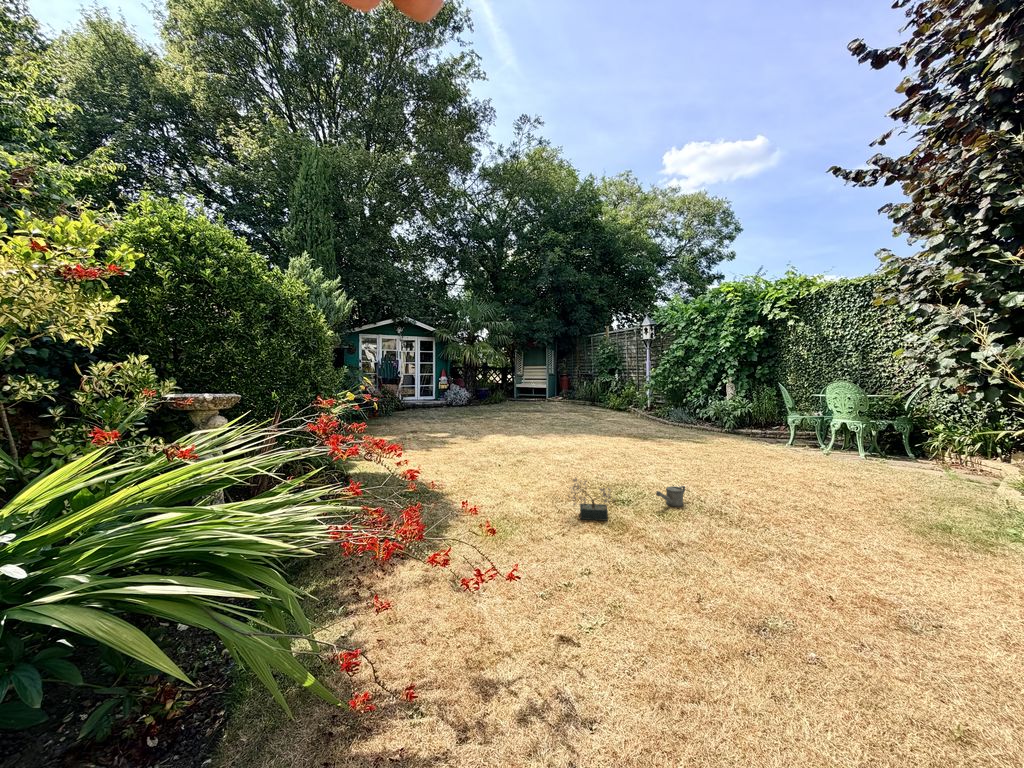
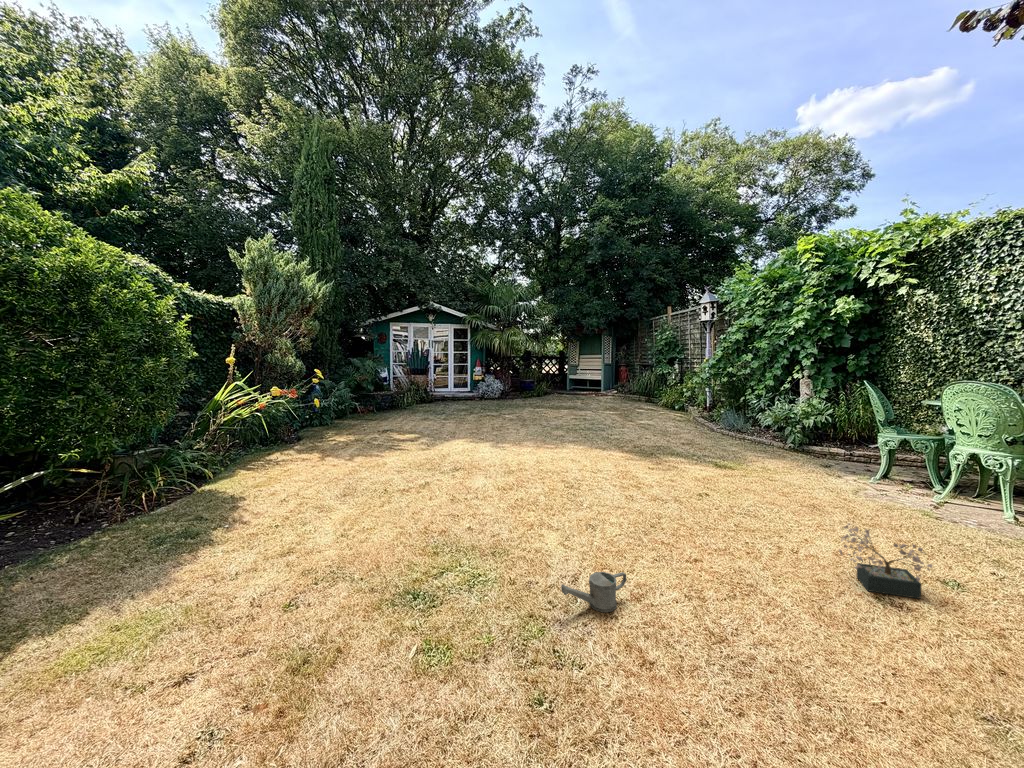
decorative plant: present [568,478,615,521] -> present [839,523,932,599]

